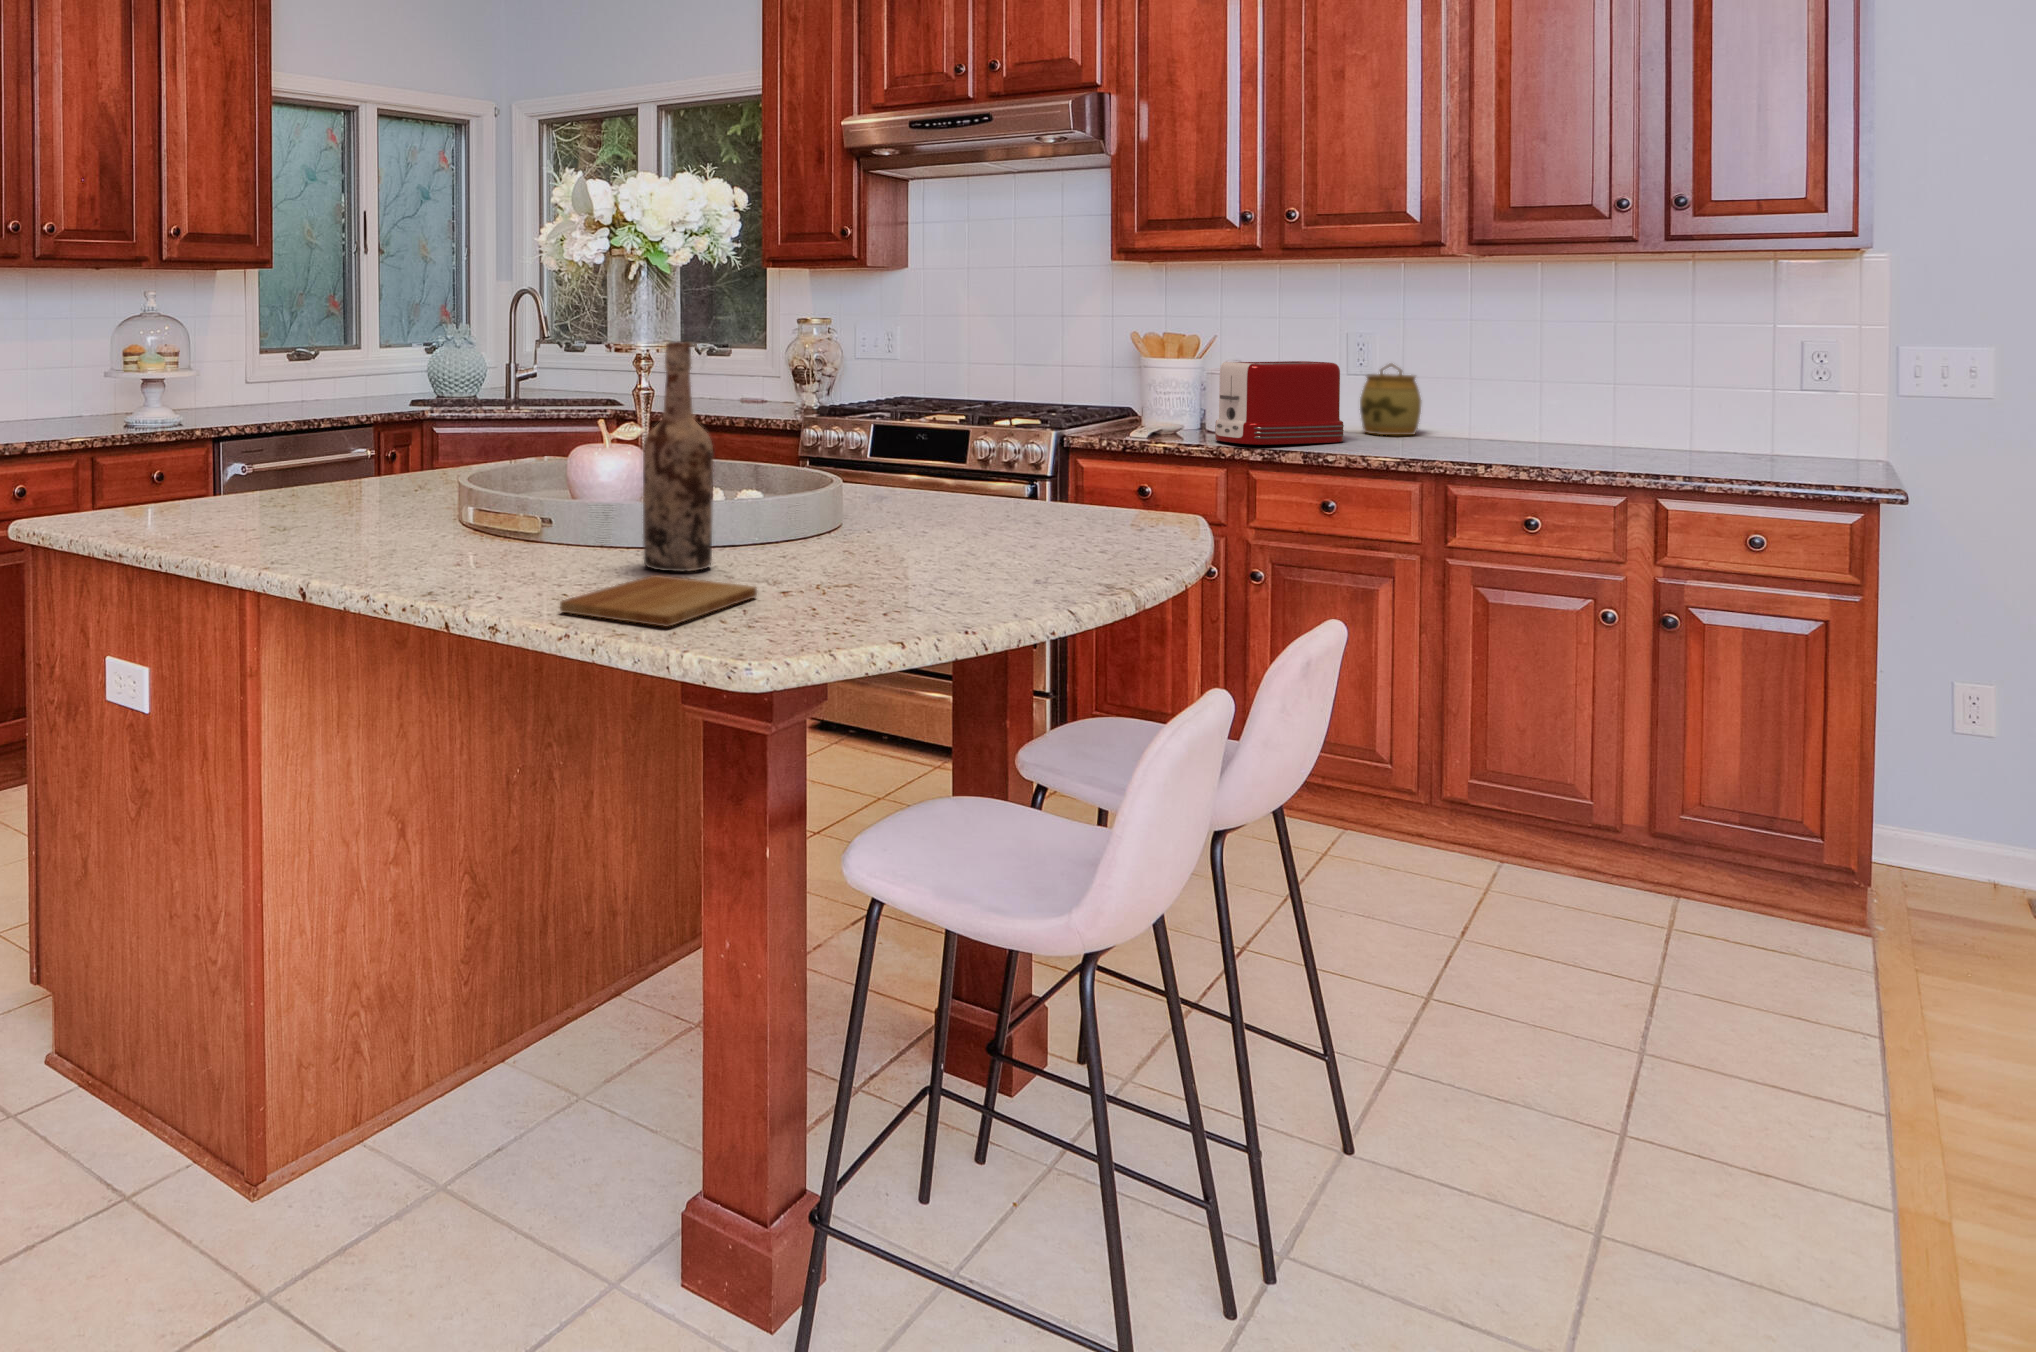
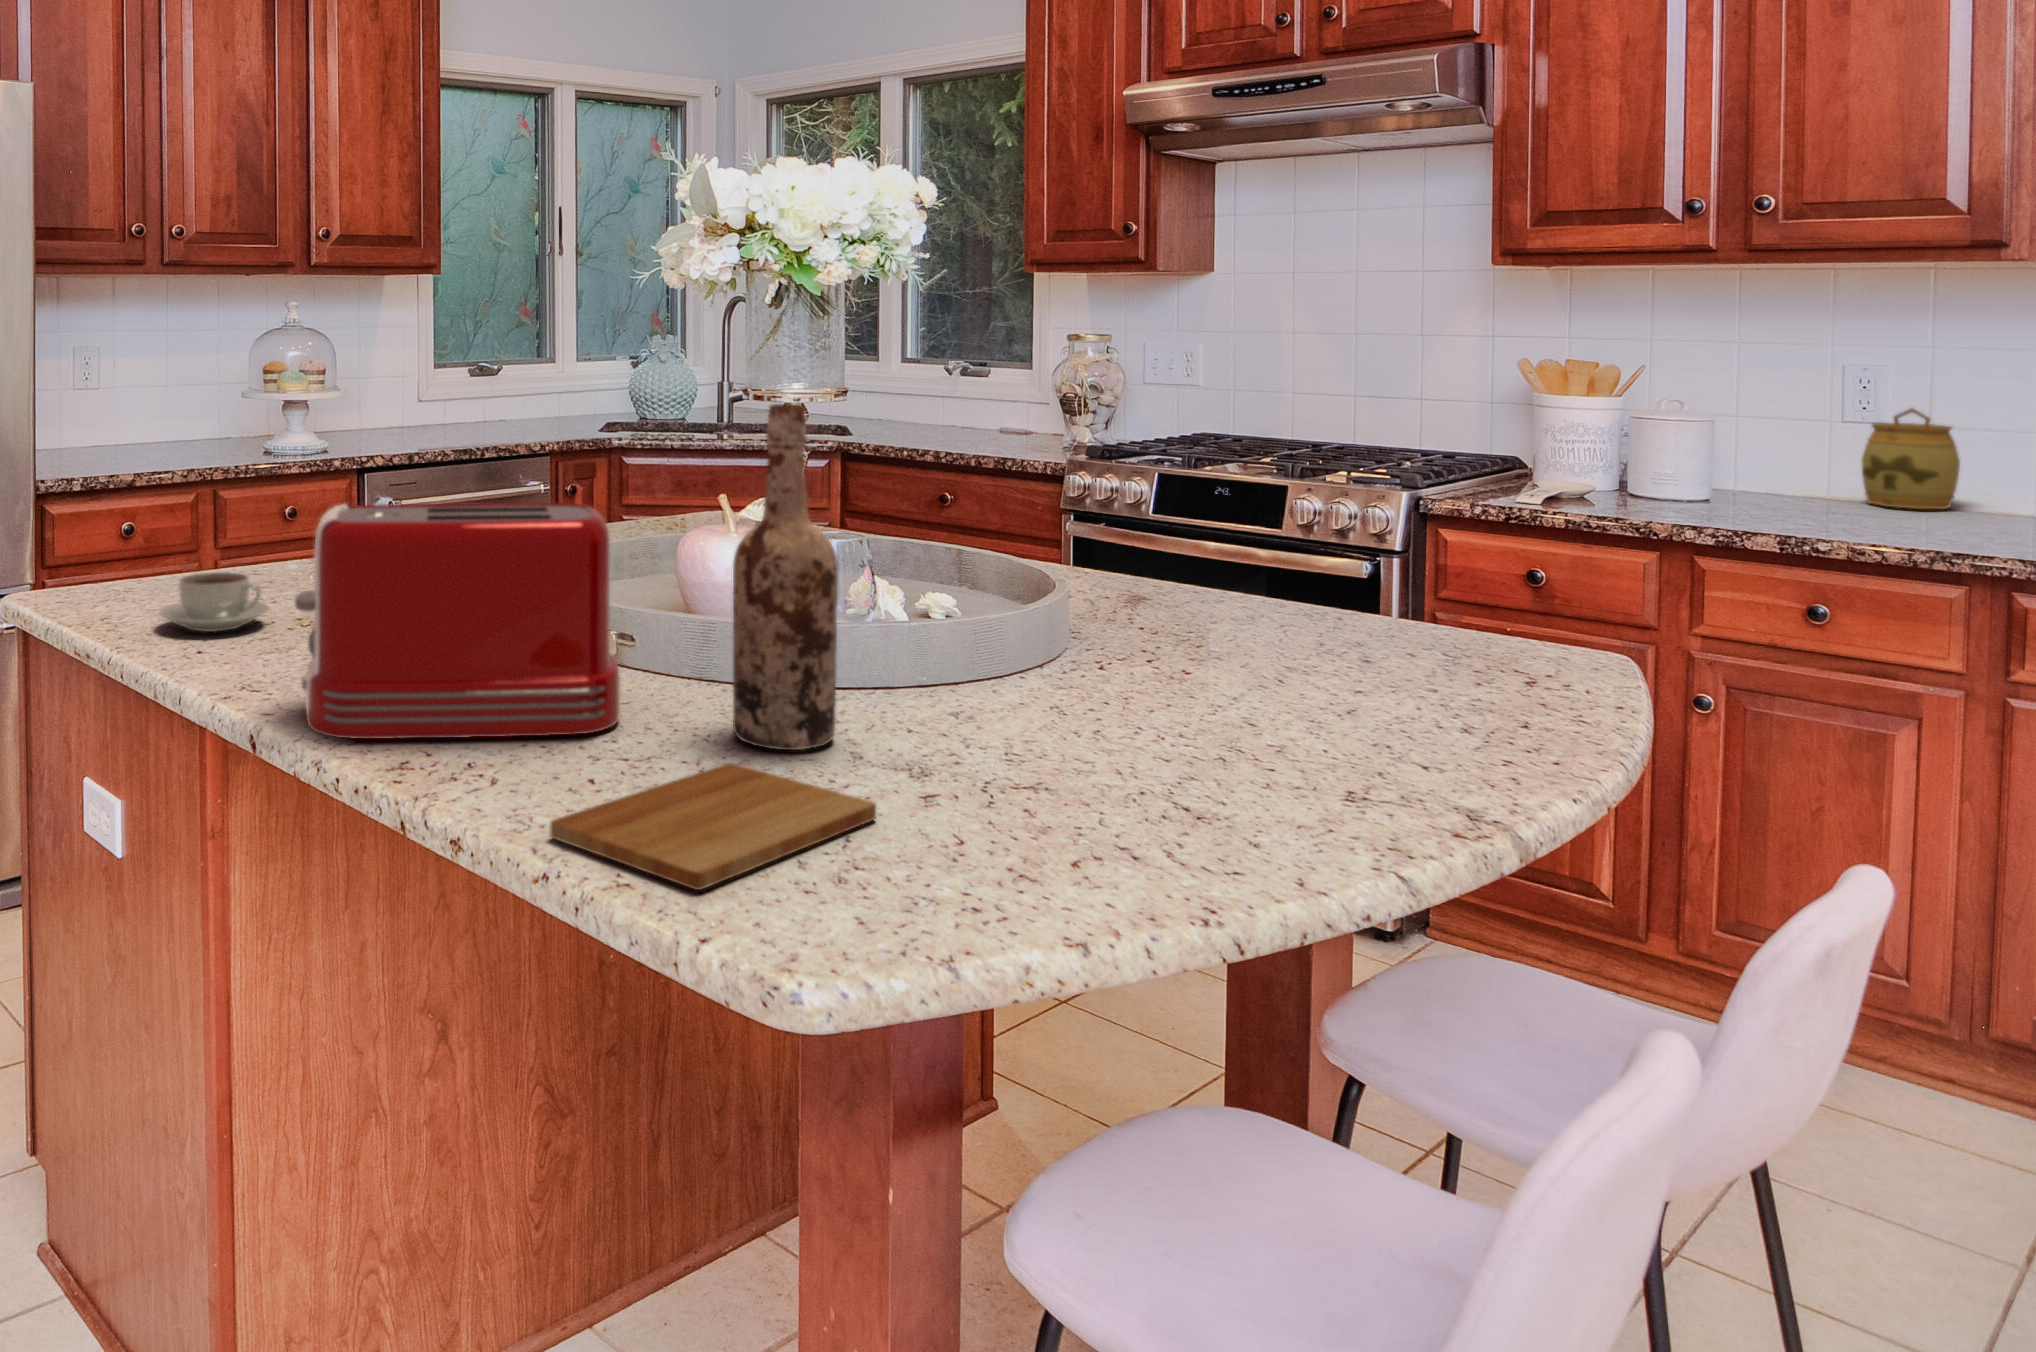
toaster: present [1215,361,1344,445] -> present [295,503,620,739]
coffee cup: none [175,488,260,531] -> present [160,572,268,632]

